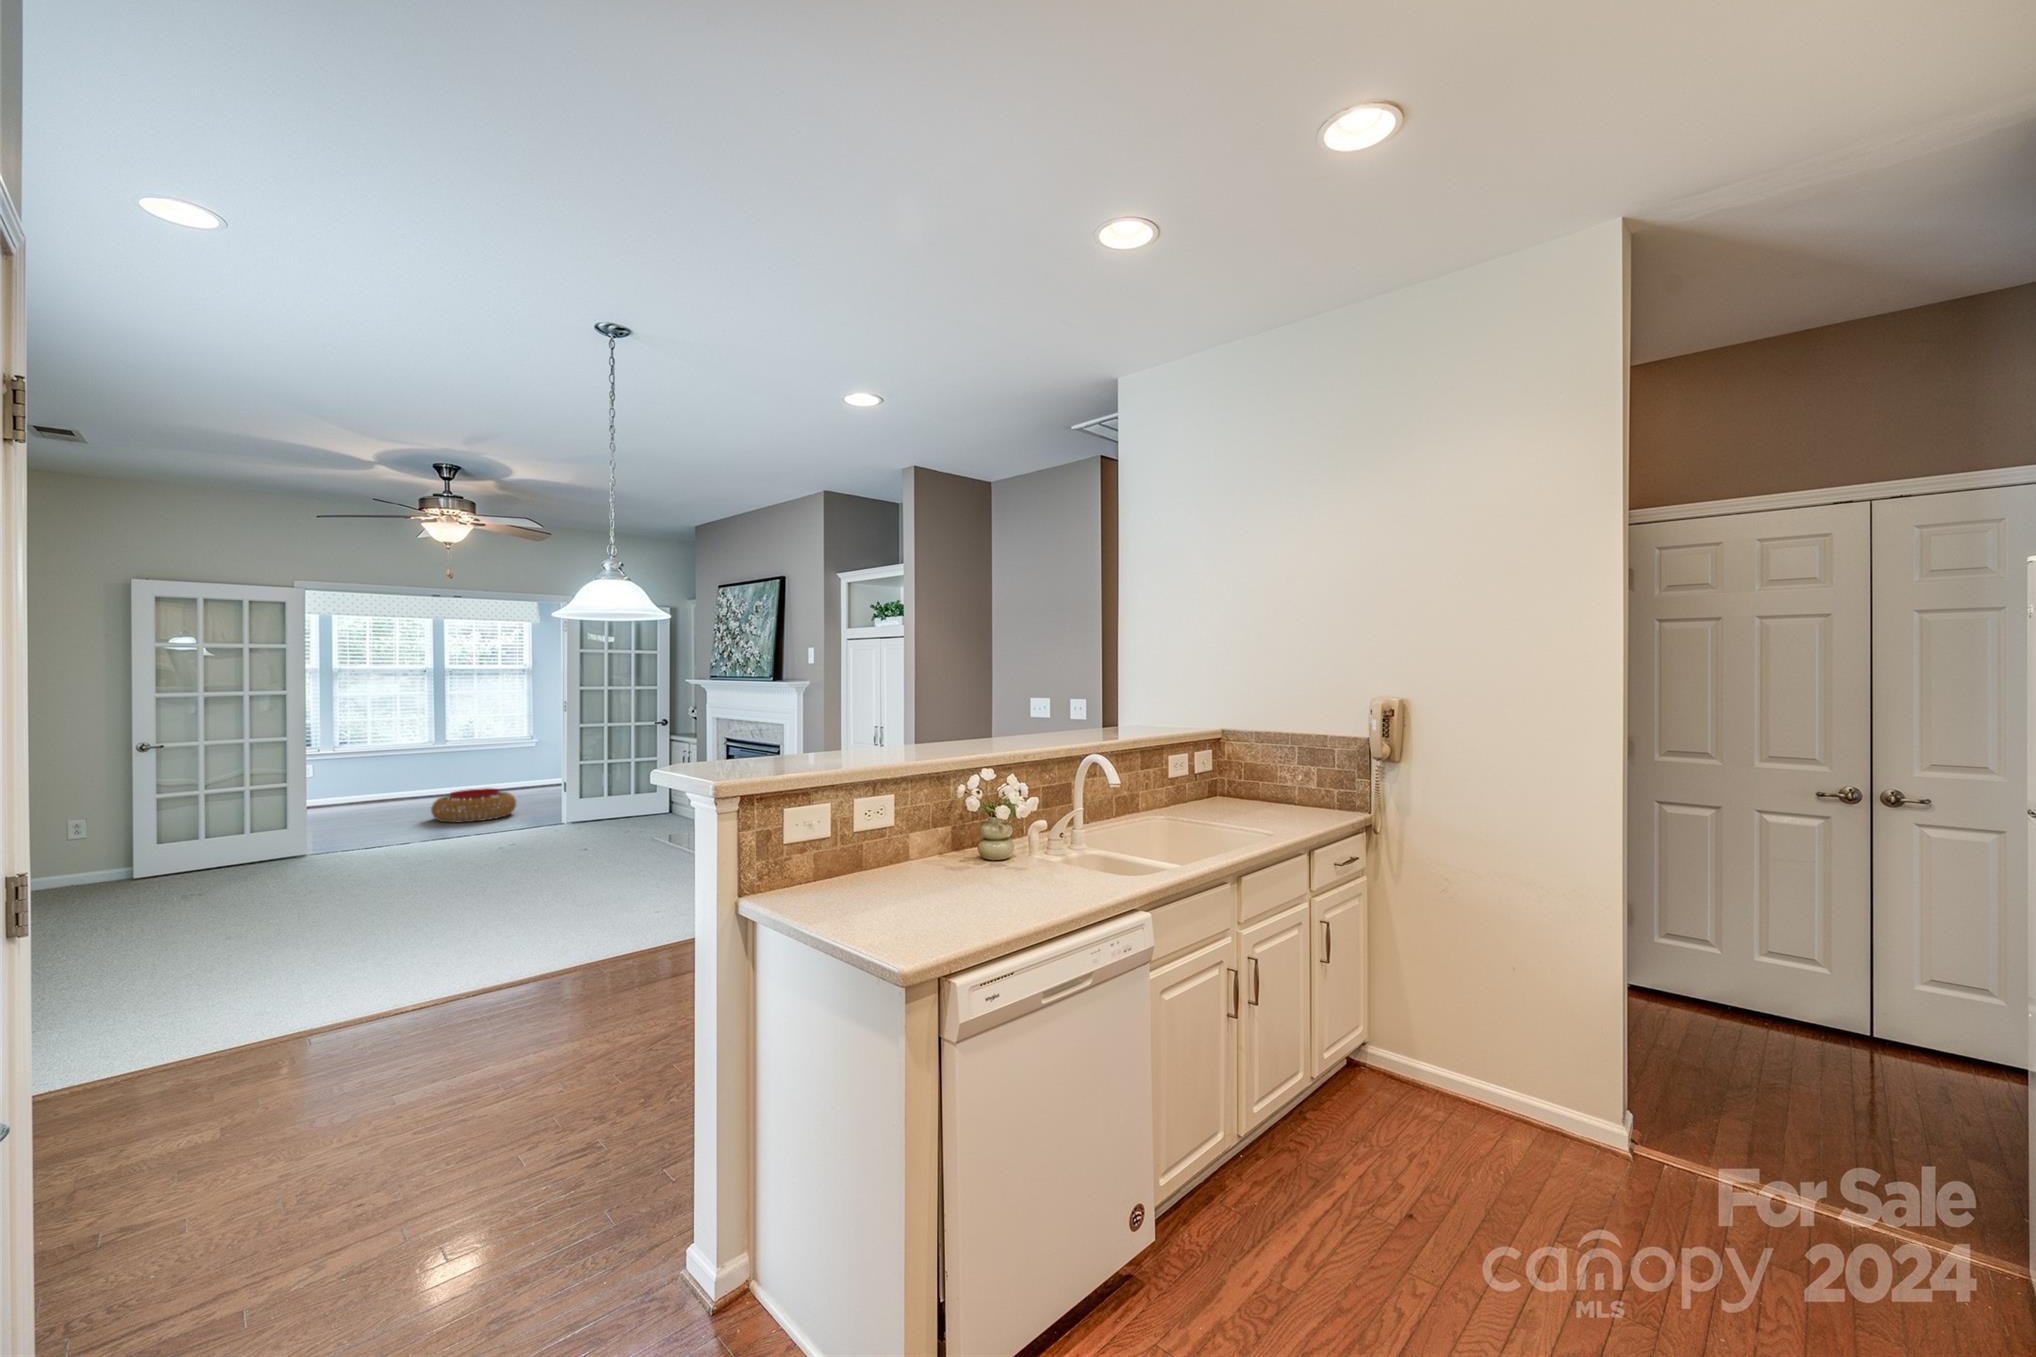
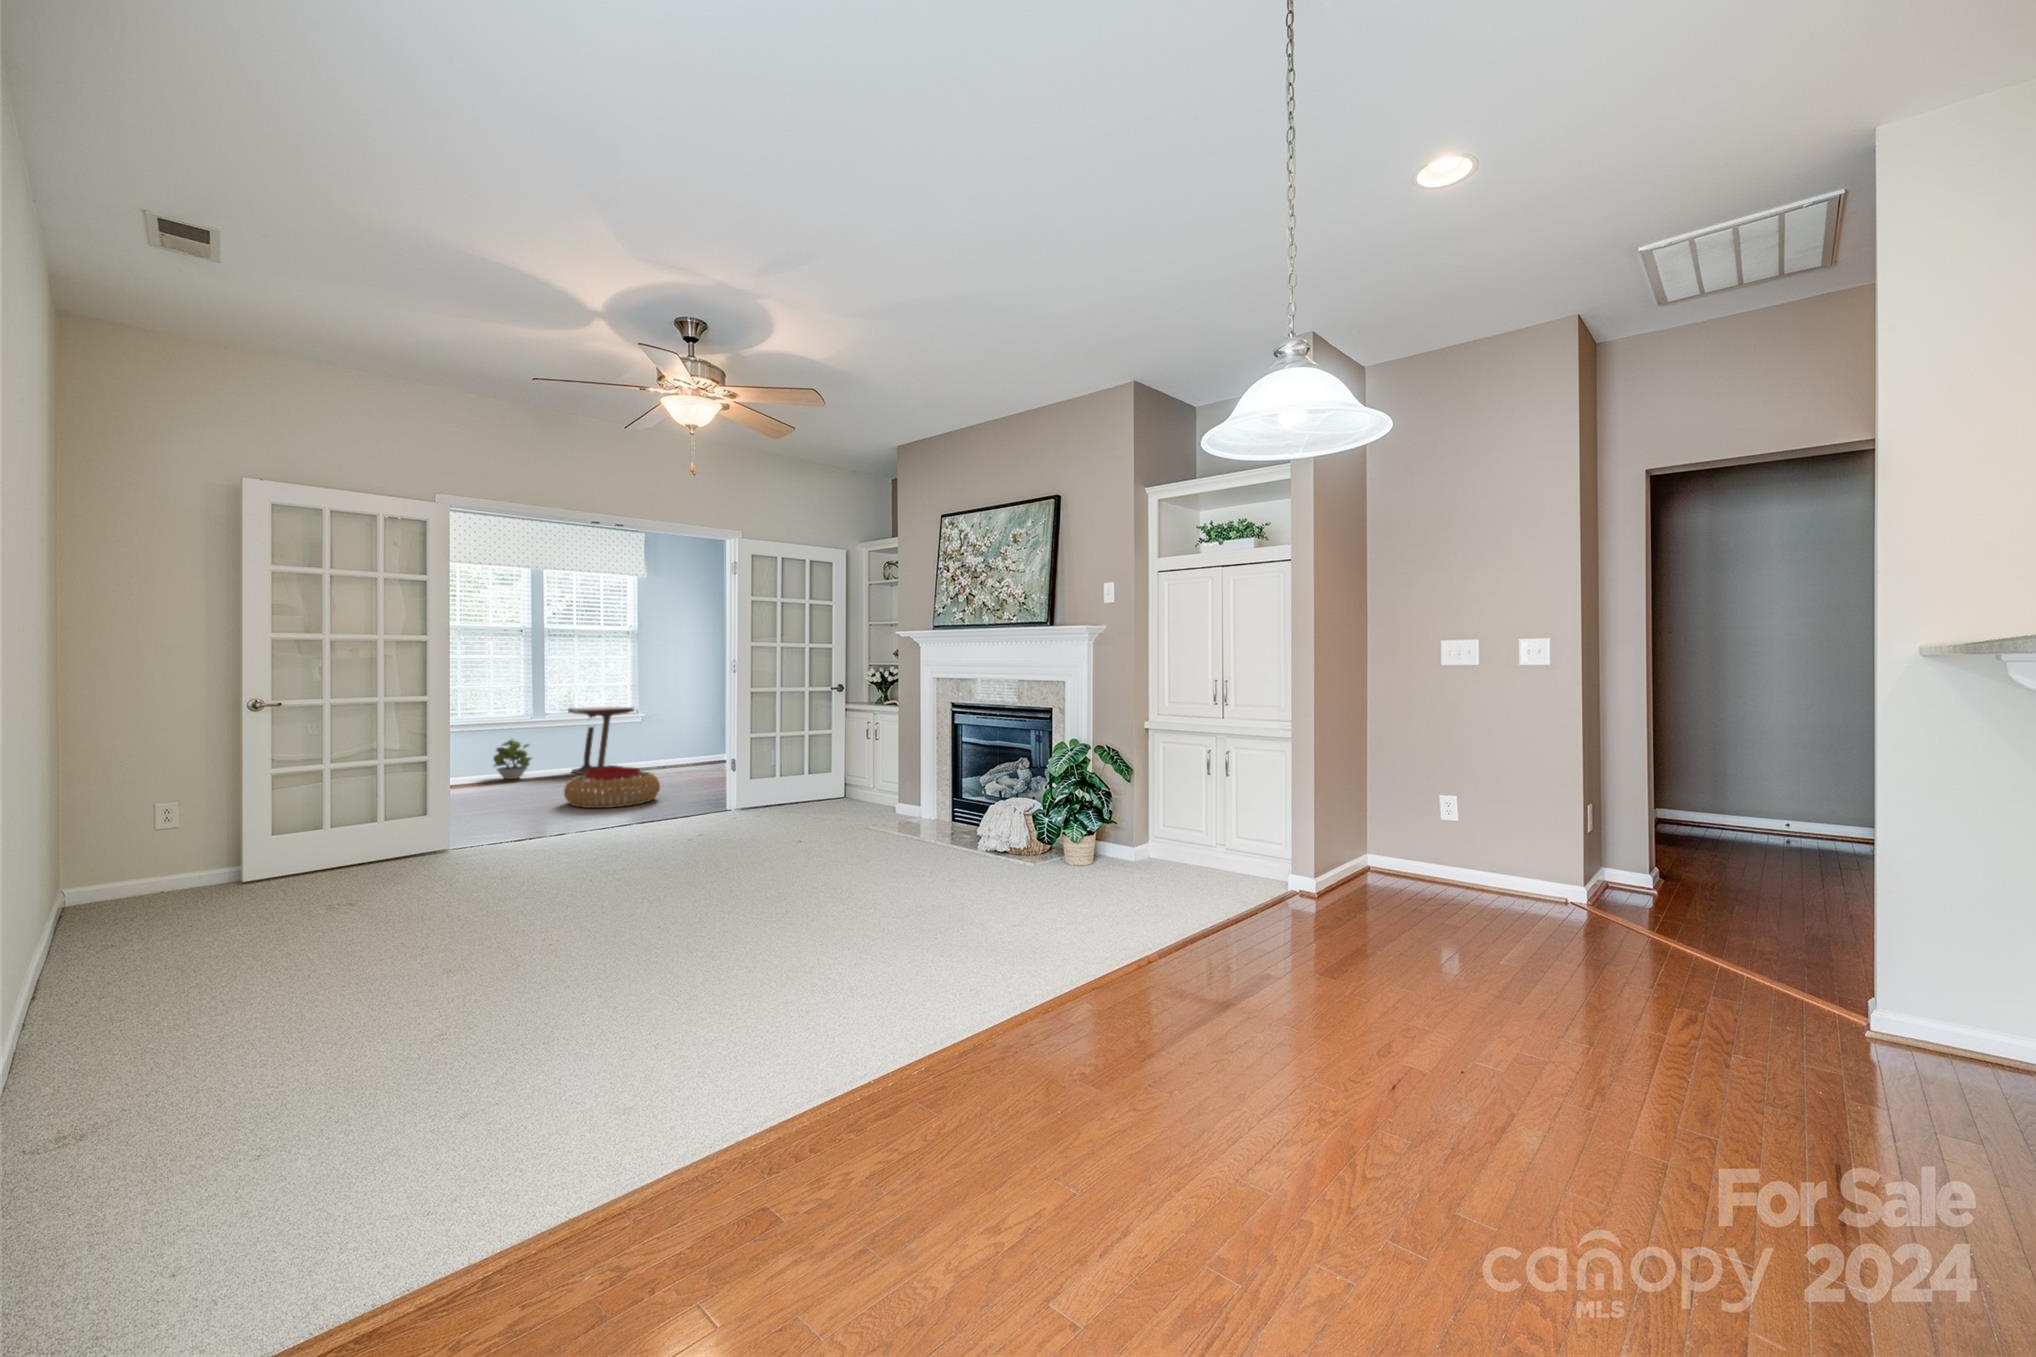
side table: none [466,734,530,793] -> present [568,706,634,775]
potted plant: none [395,763,431,797] -> present [493,739,532,779]

